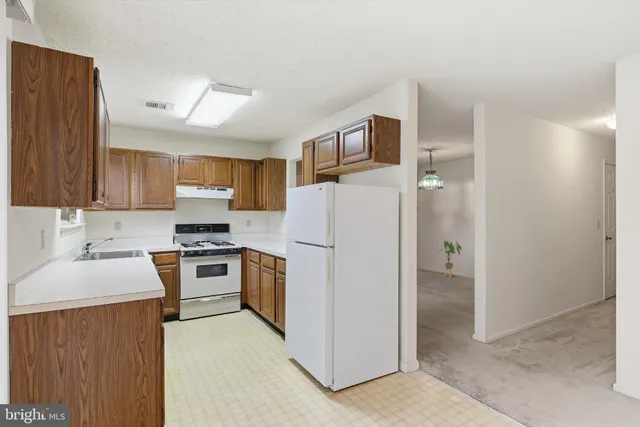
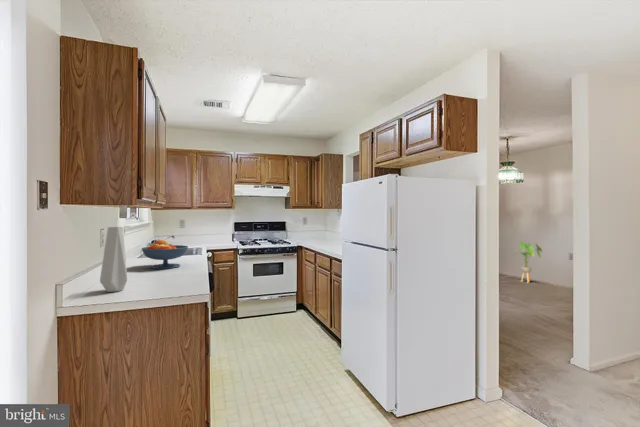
vase: none [50,228,79,291] -> present [100,227,127,292]
fruit bowl: none [83,241,133,270] -> present [142,240,188,269]

